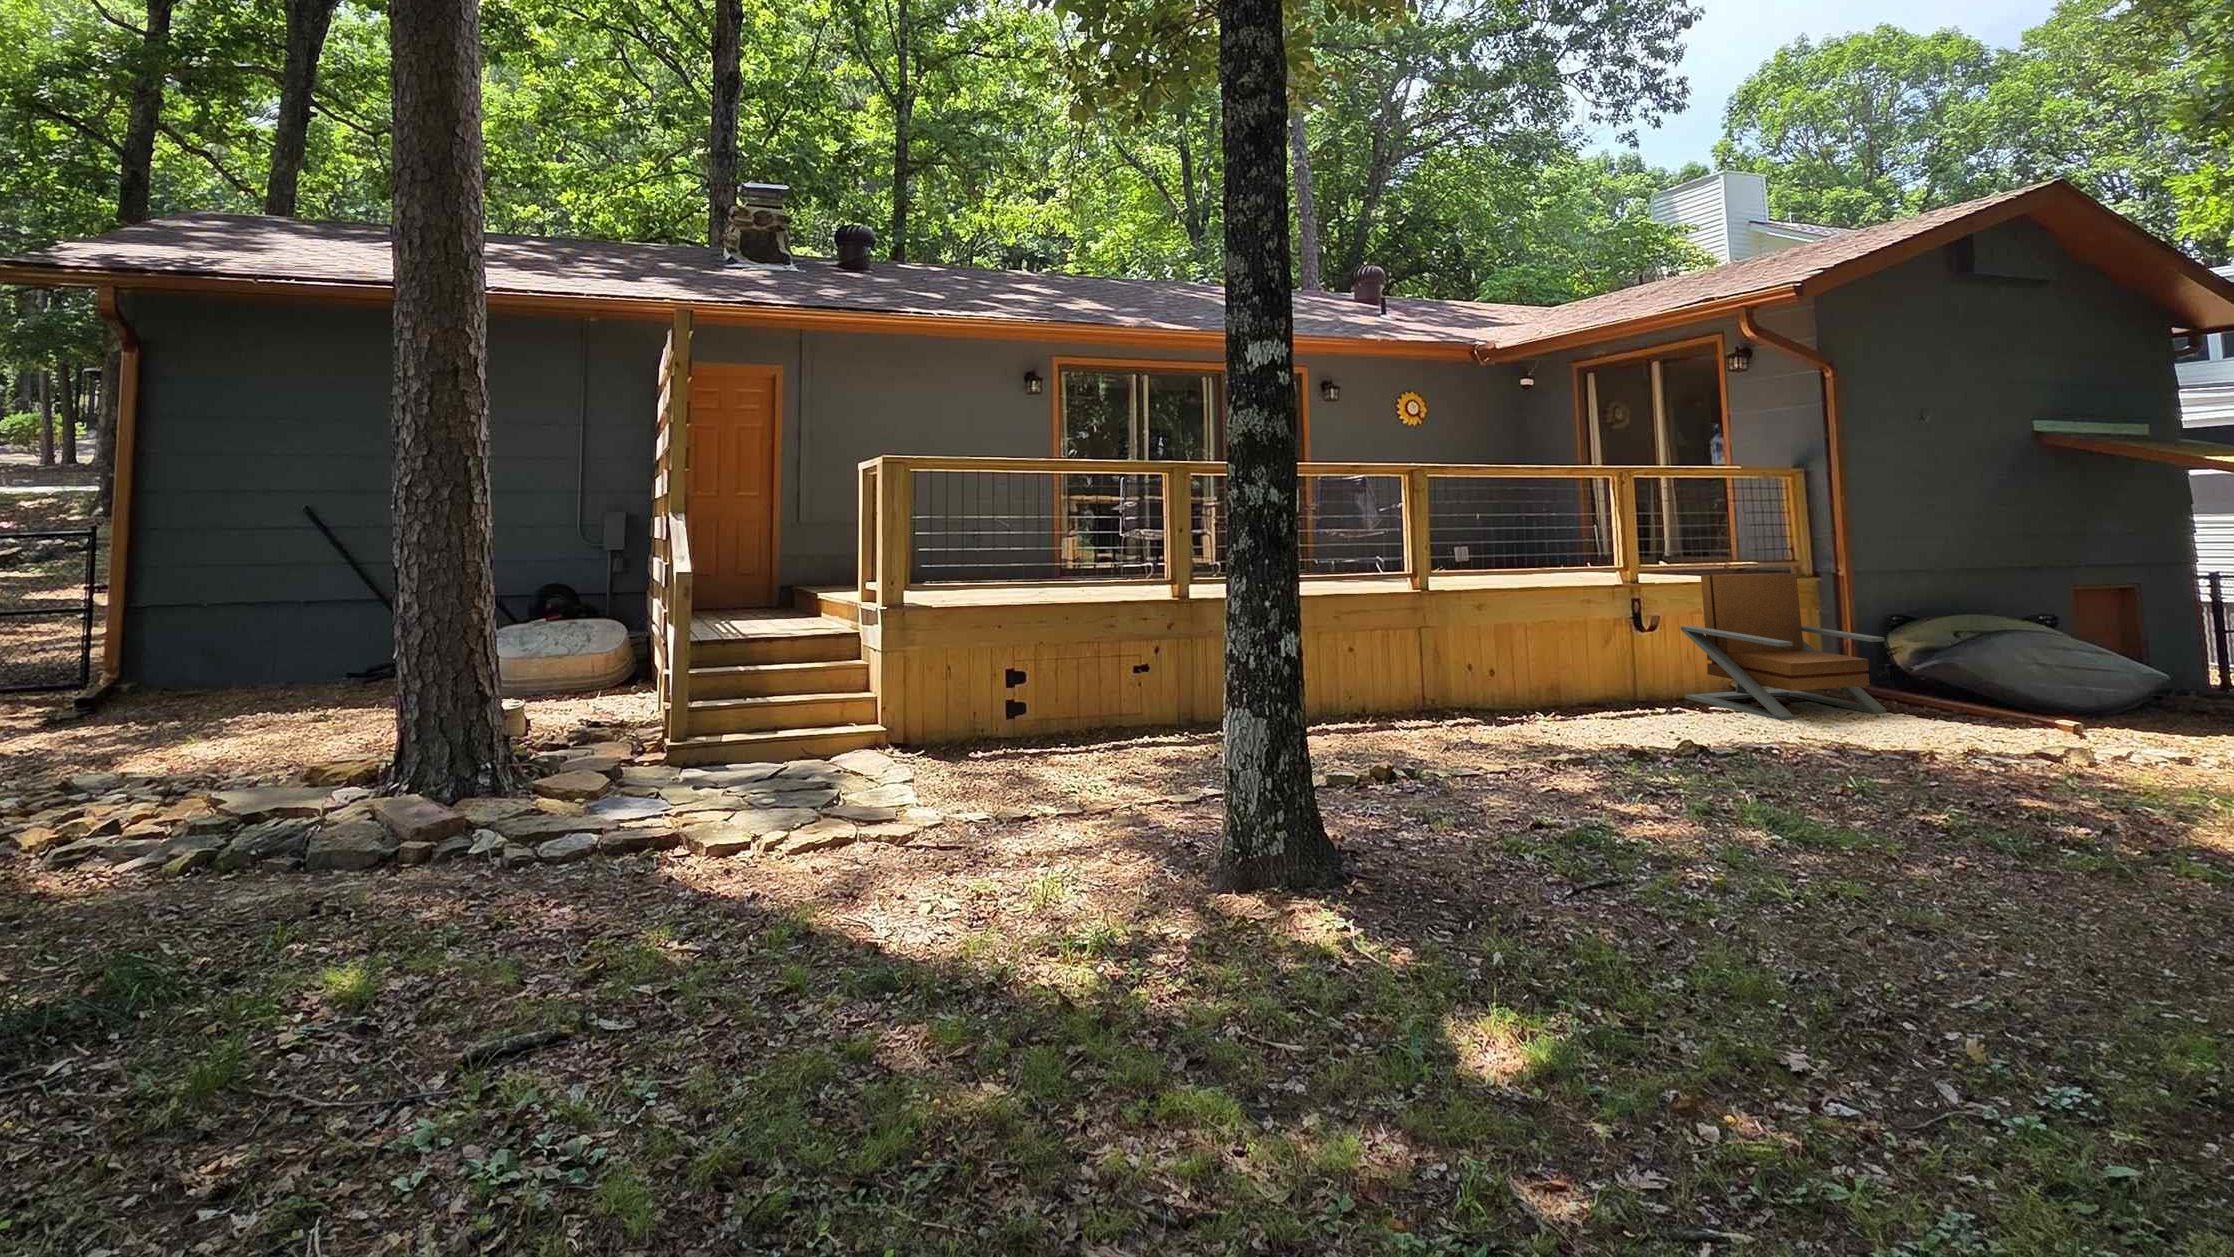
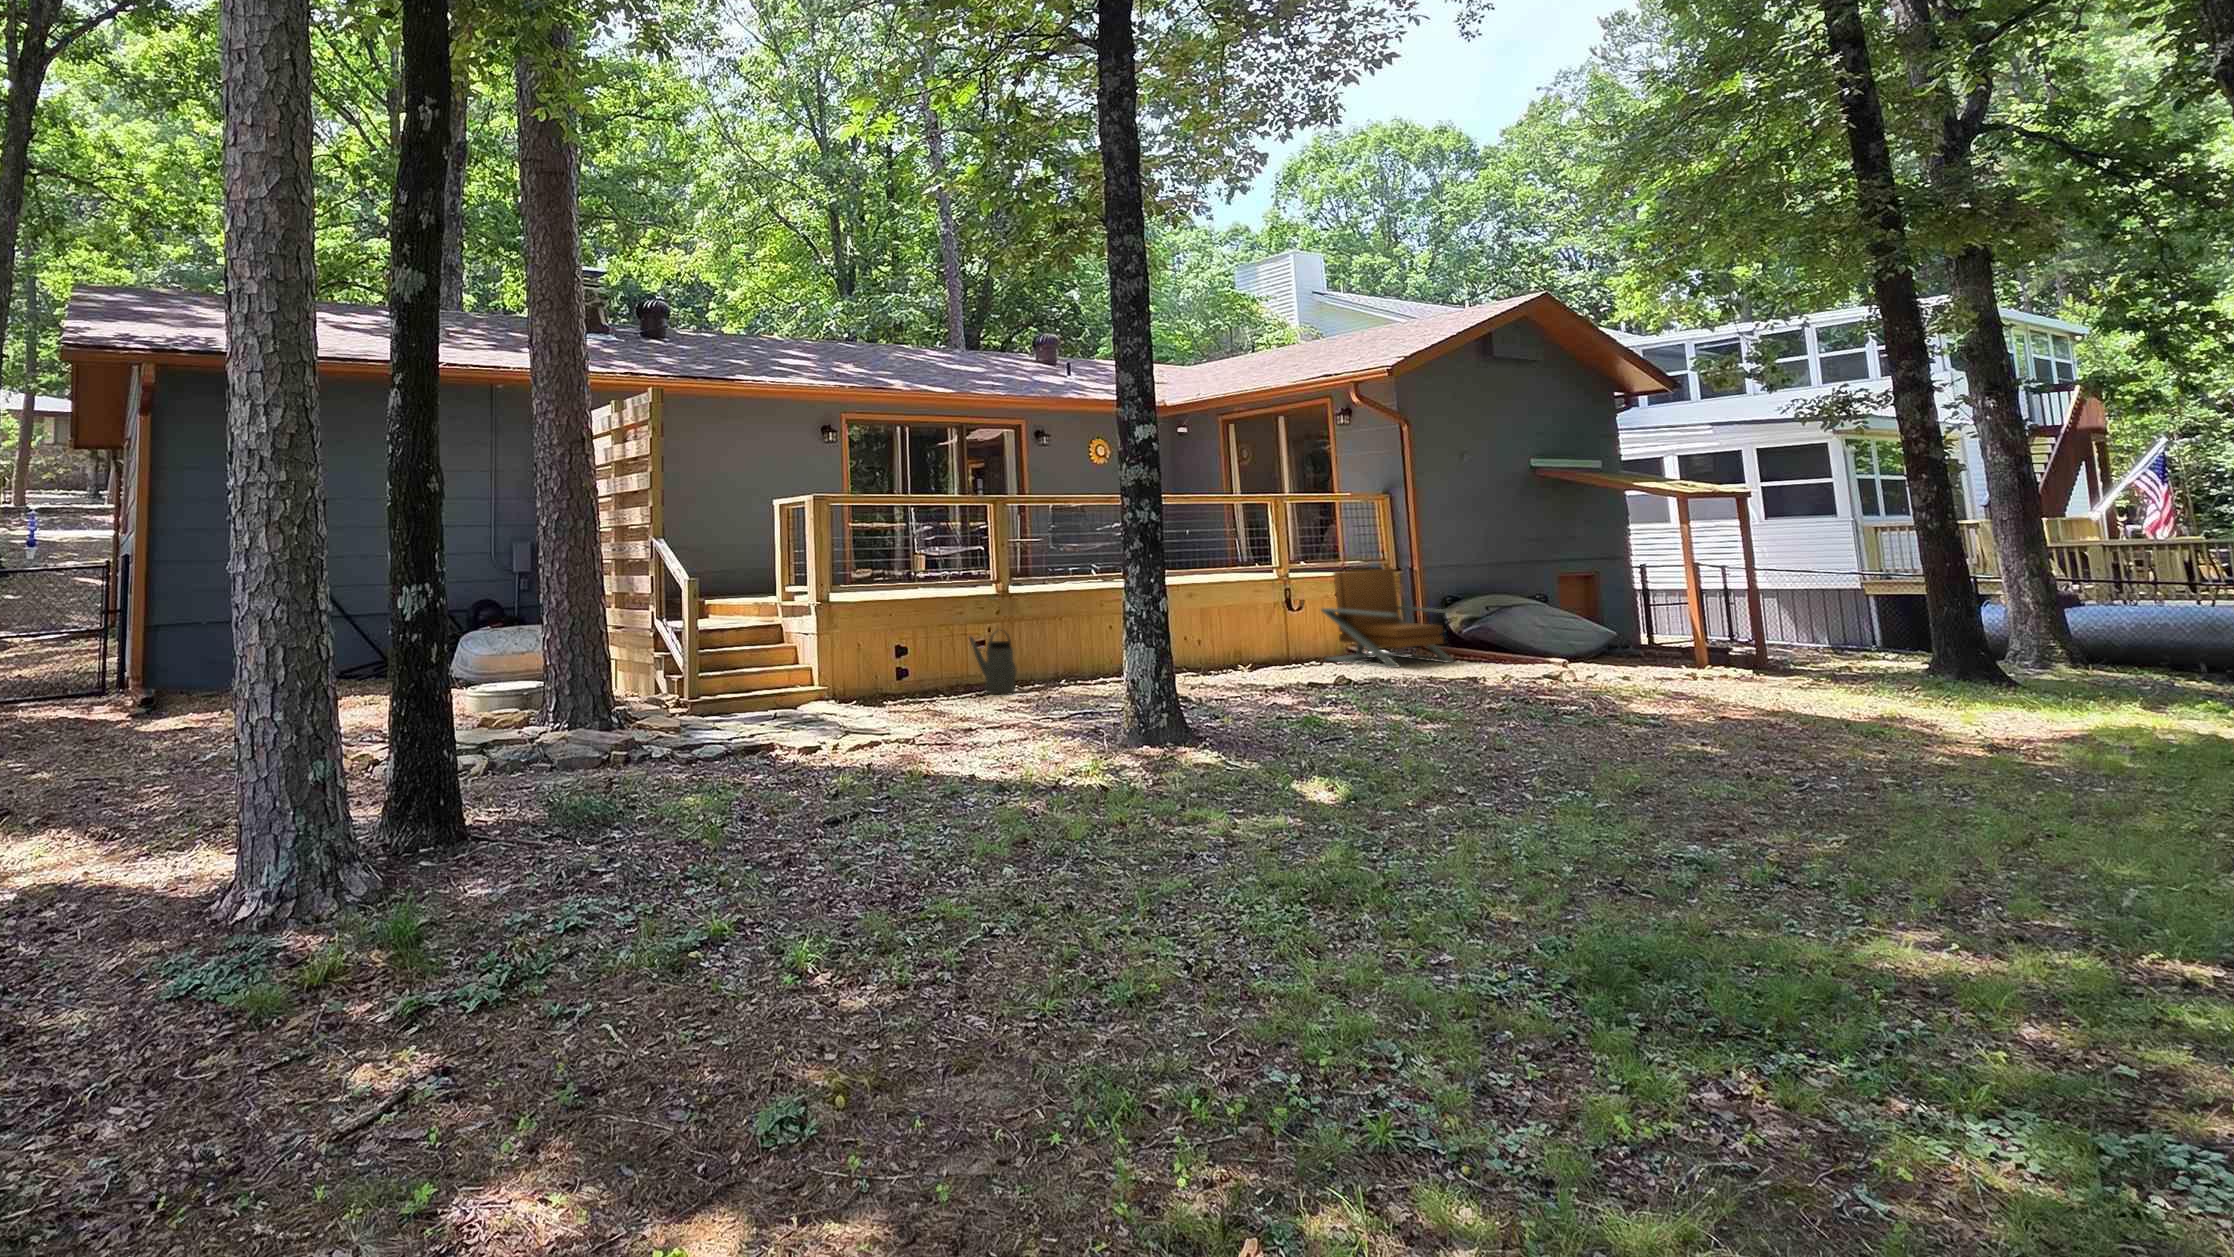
watering can: none [1126,650,1176,744] -> present [969,630,1017,695]

